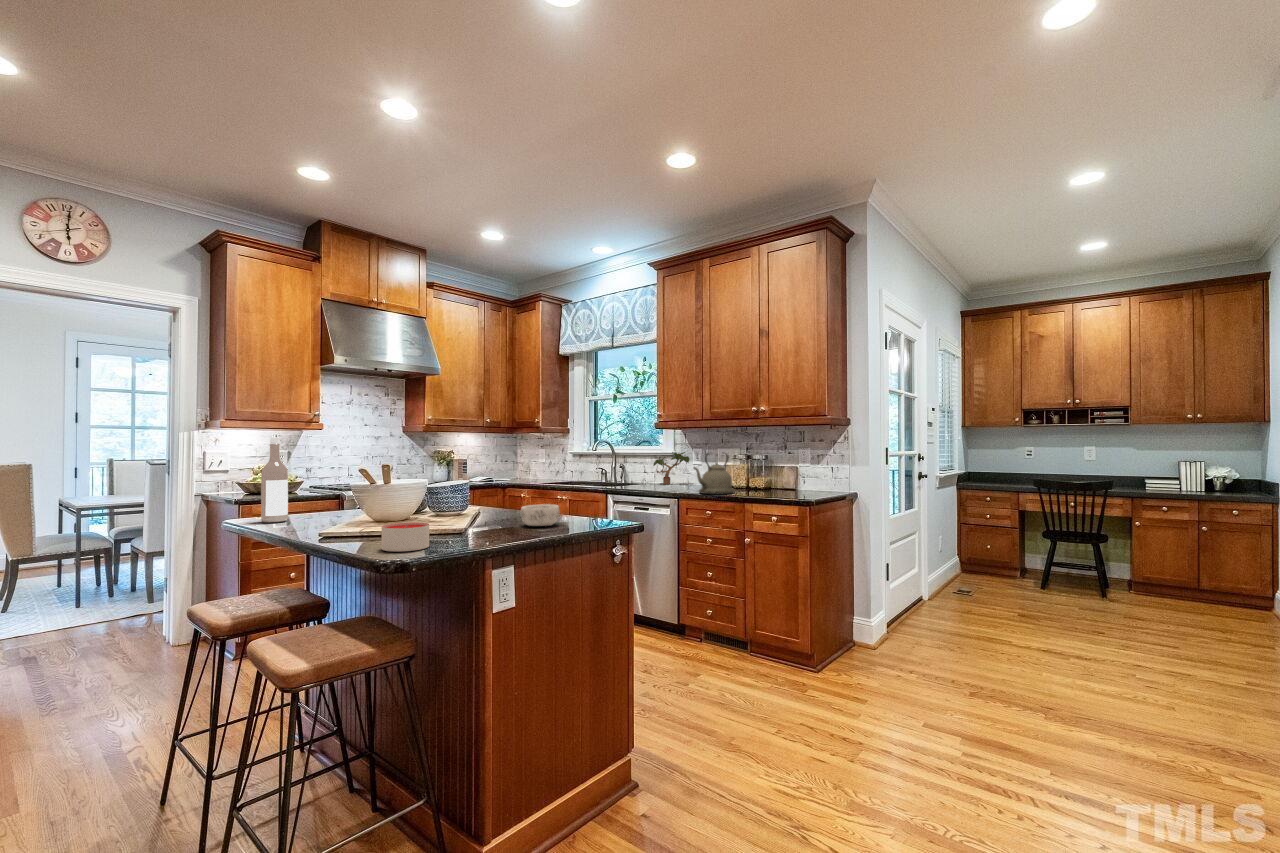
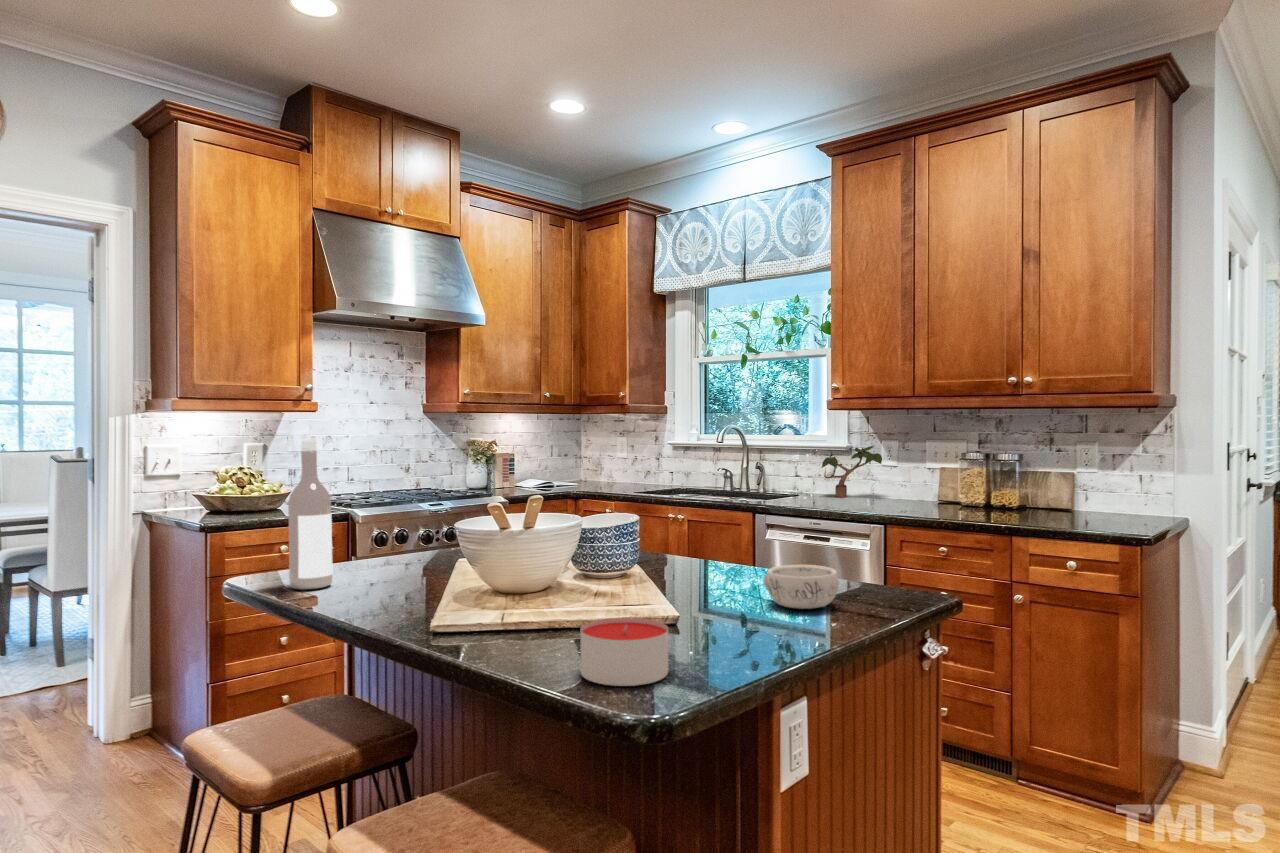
kettle: present [694,454,735,494] -> none [915,450,979,519]

